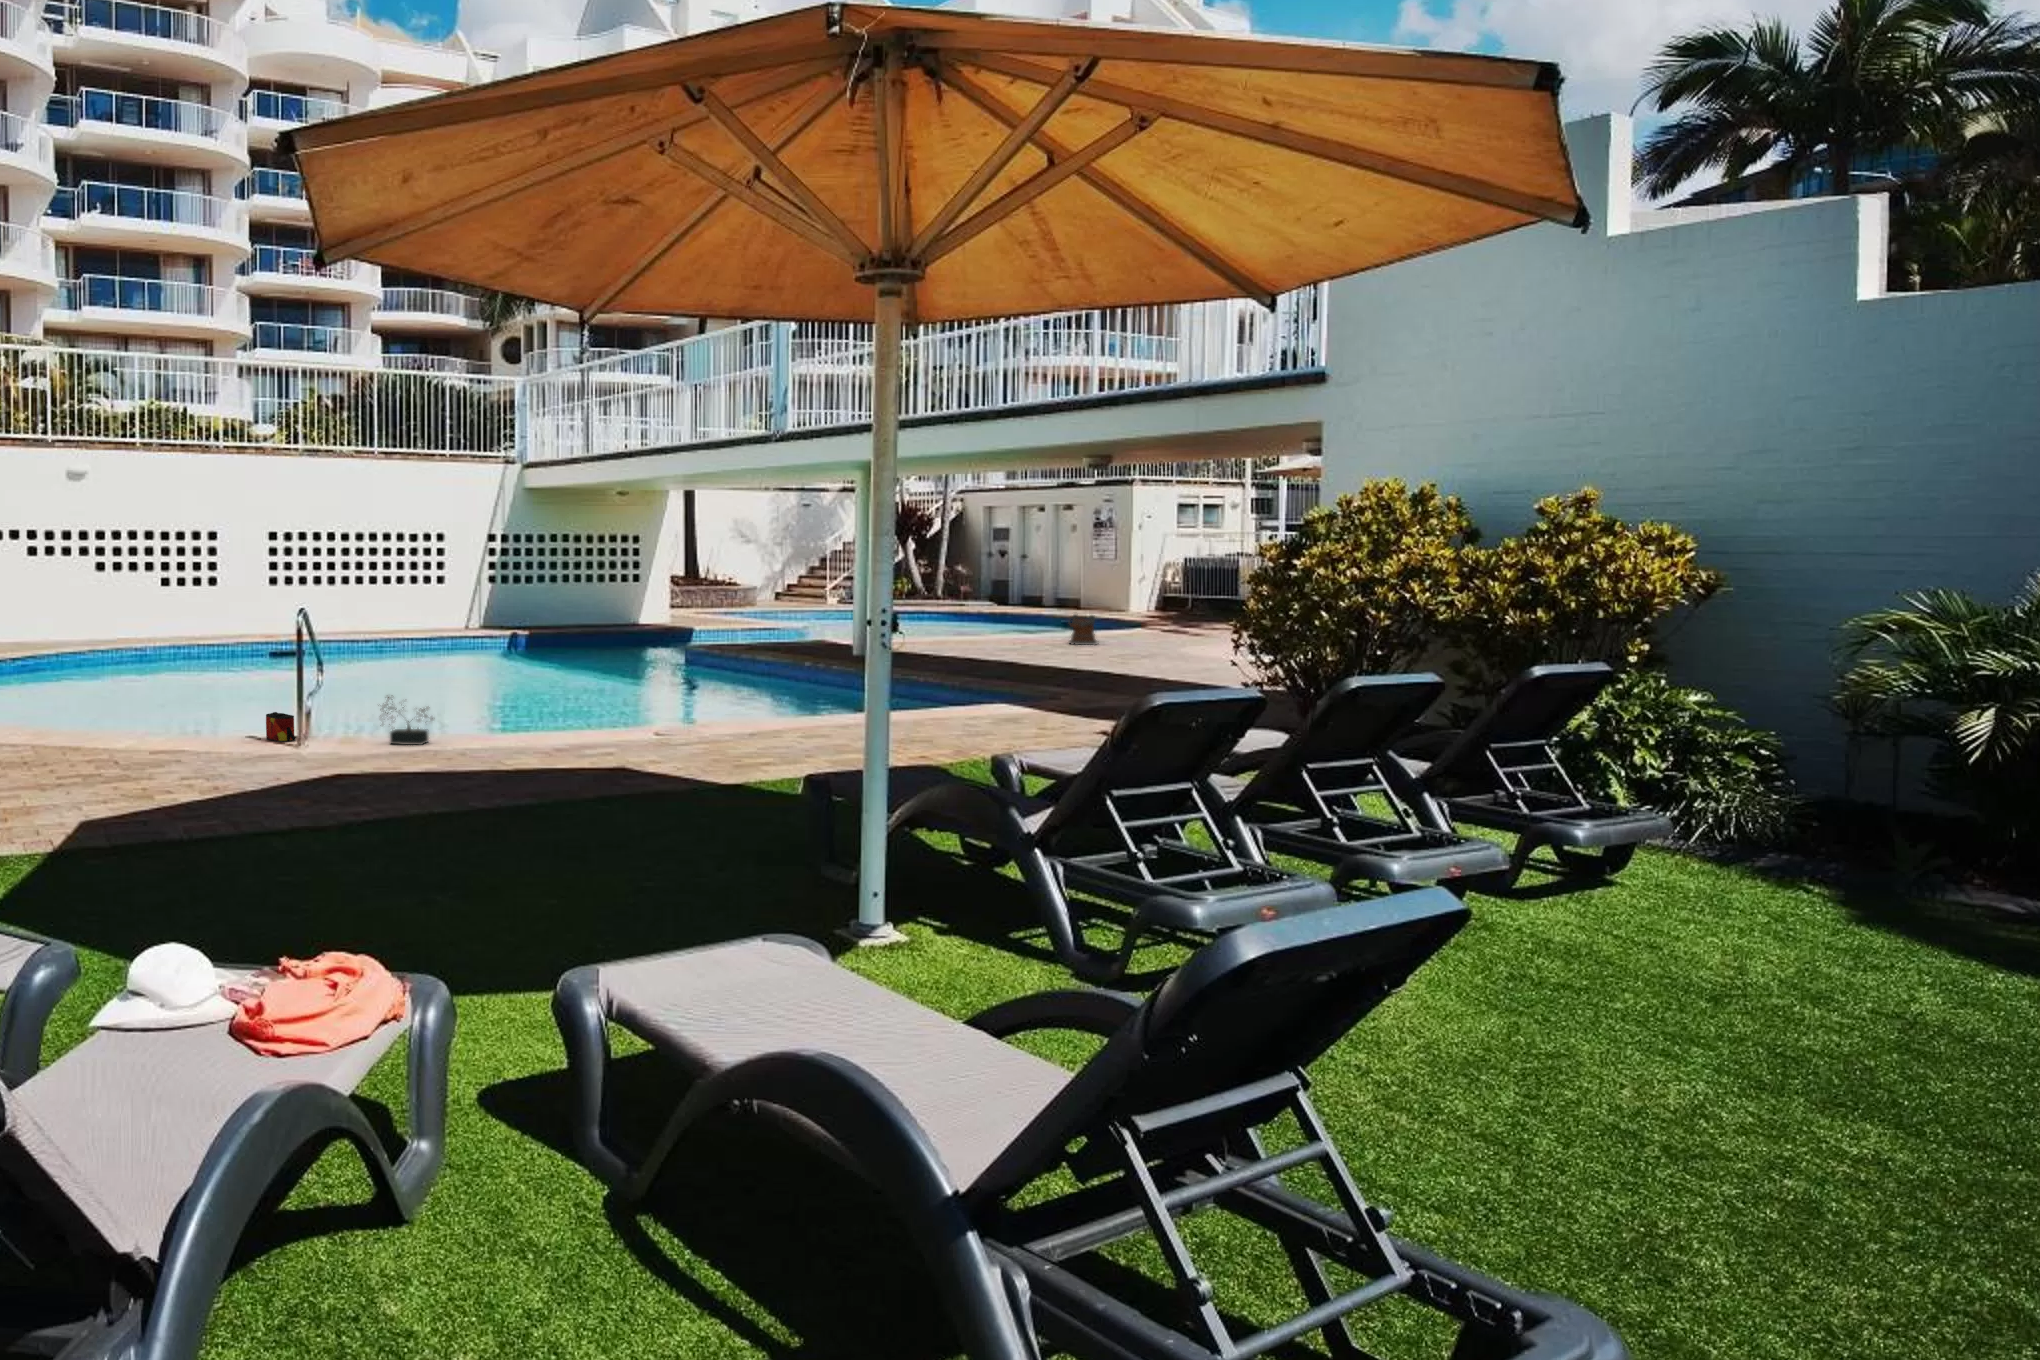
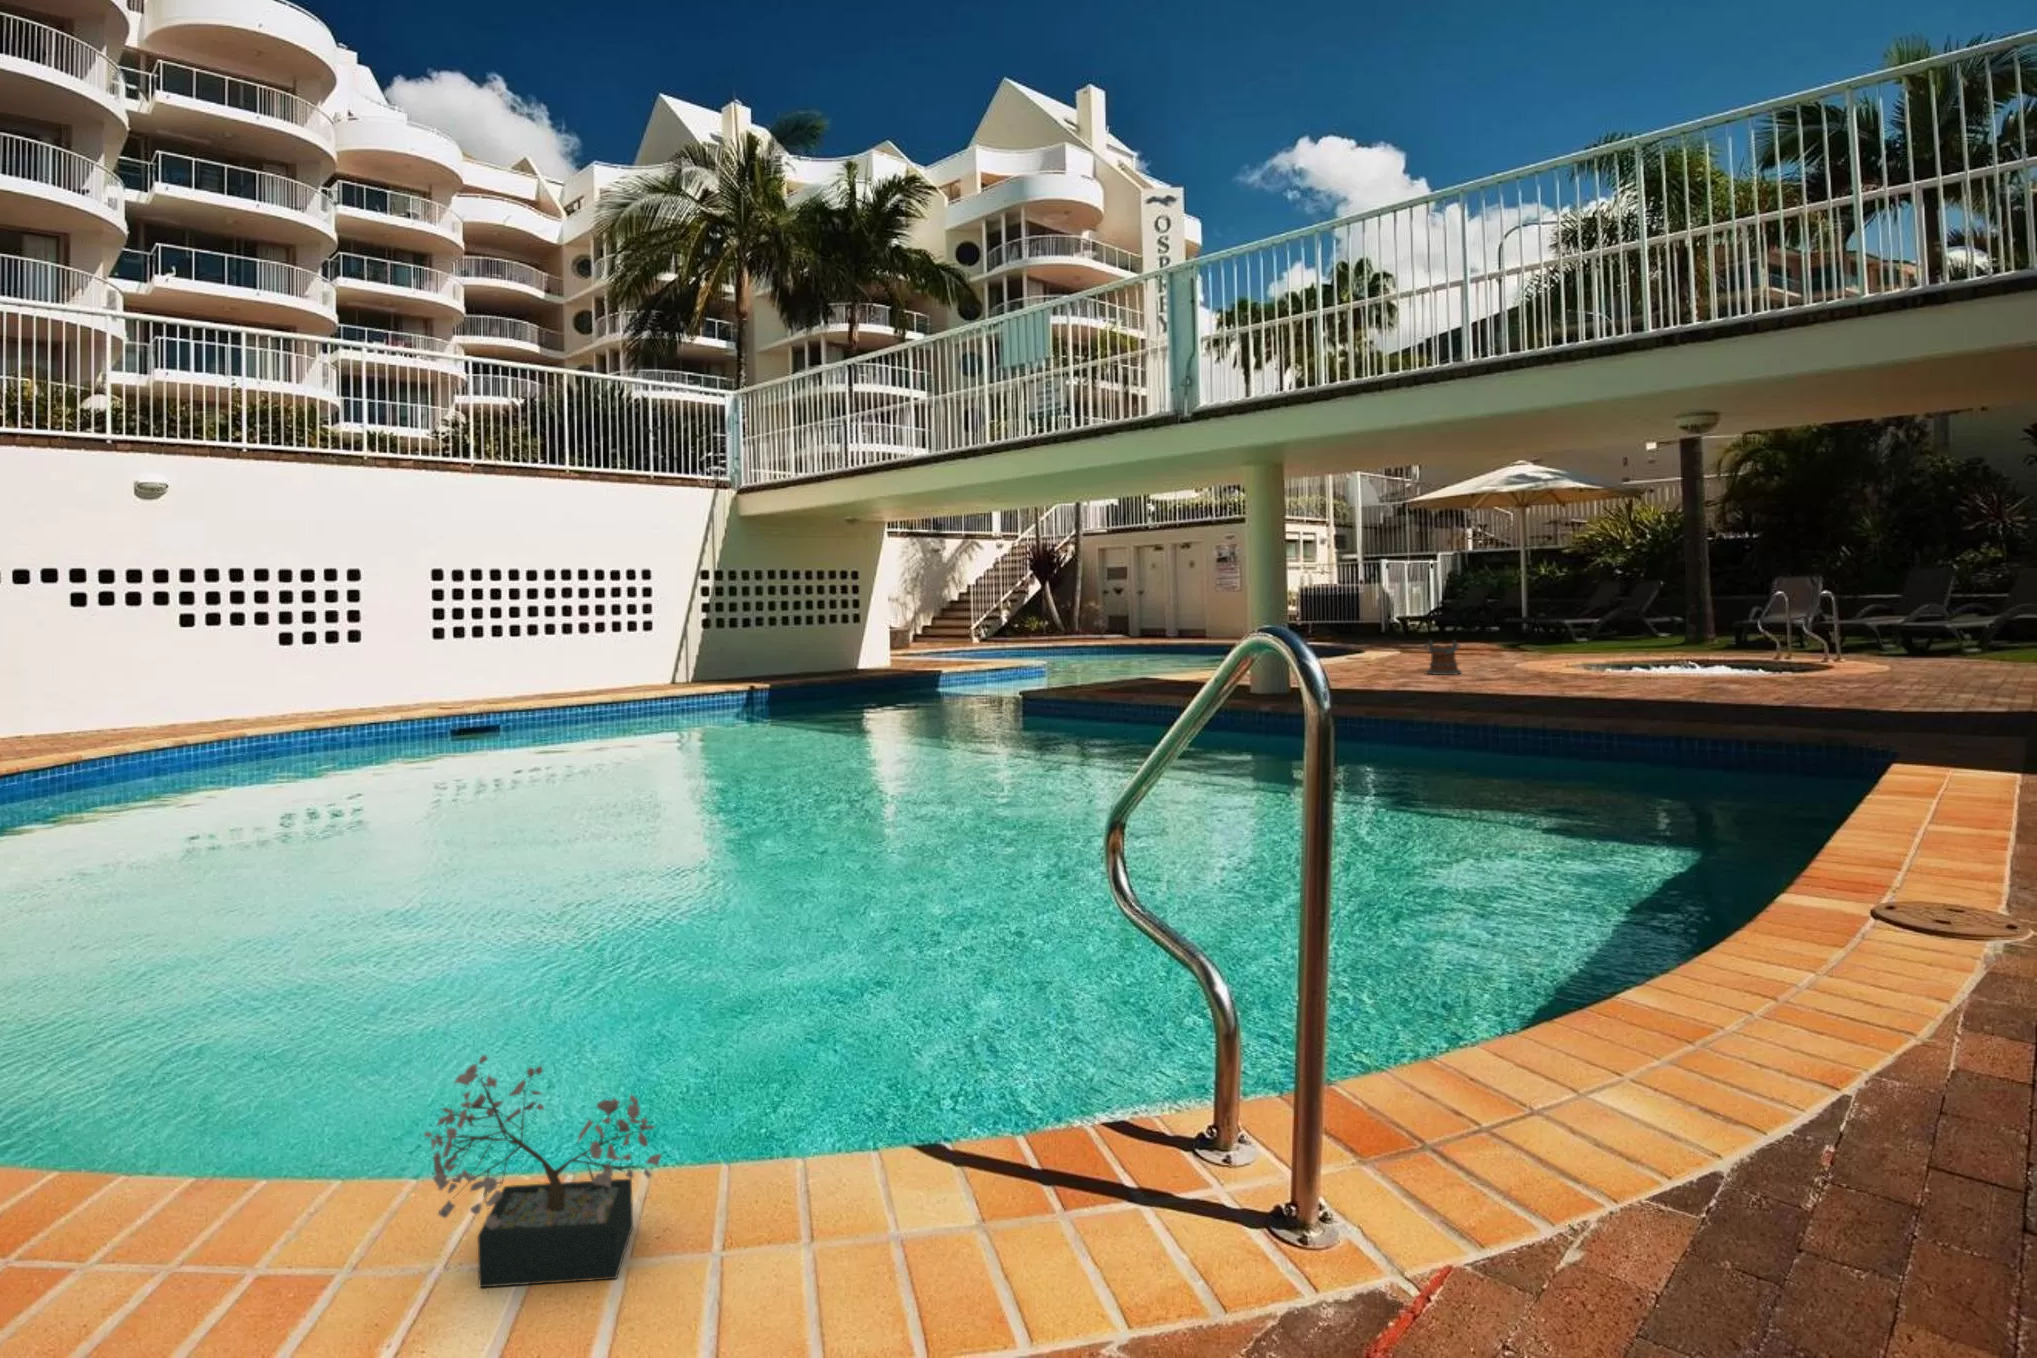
decorative plant: present [380,695,433,745] -> present [425,1055,661,1287]
bag: present [266,712,296,742] -> none [1002,1110,1182,1282]

